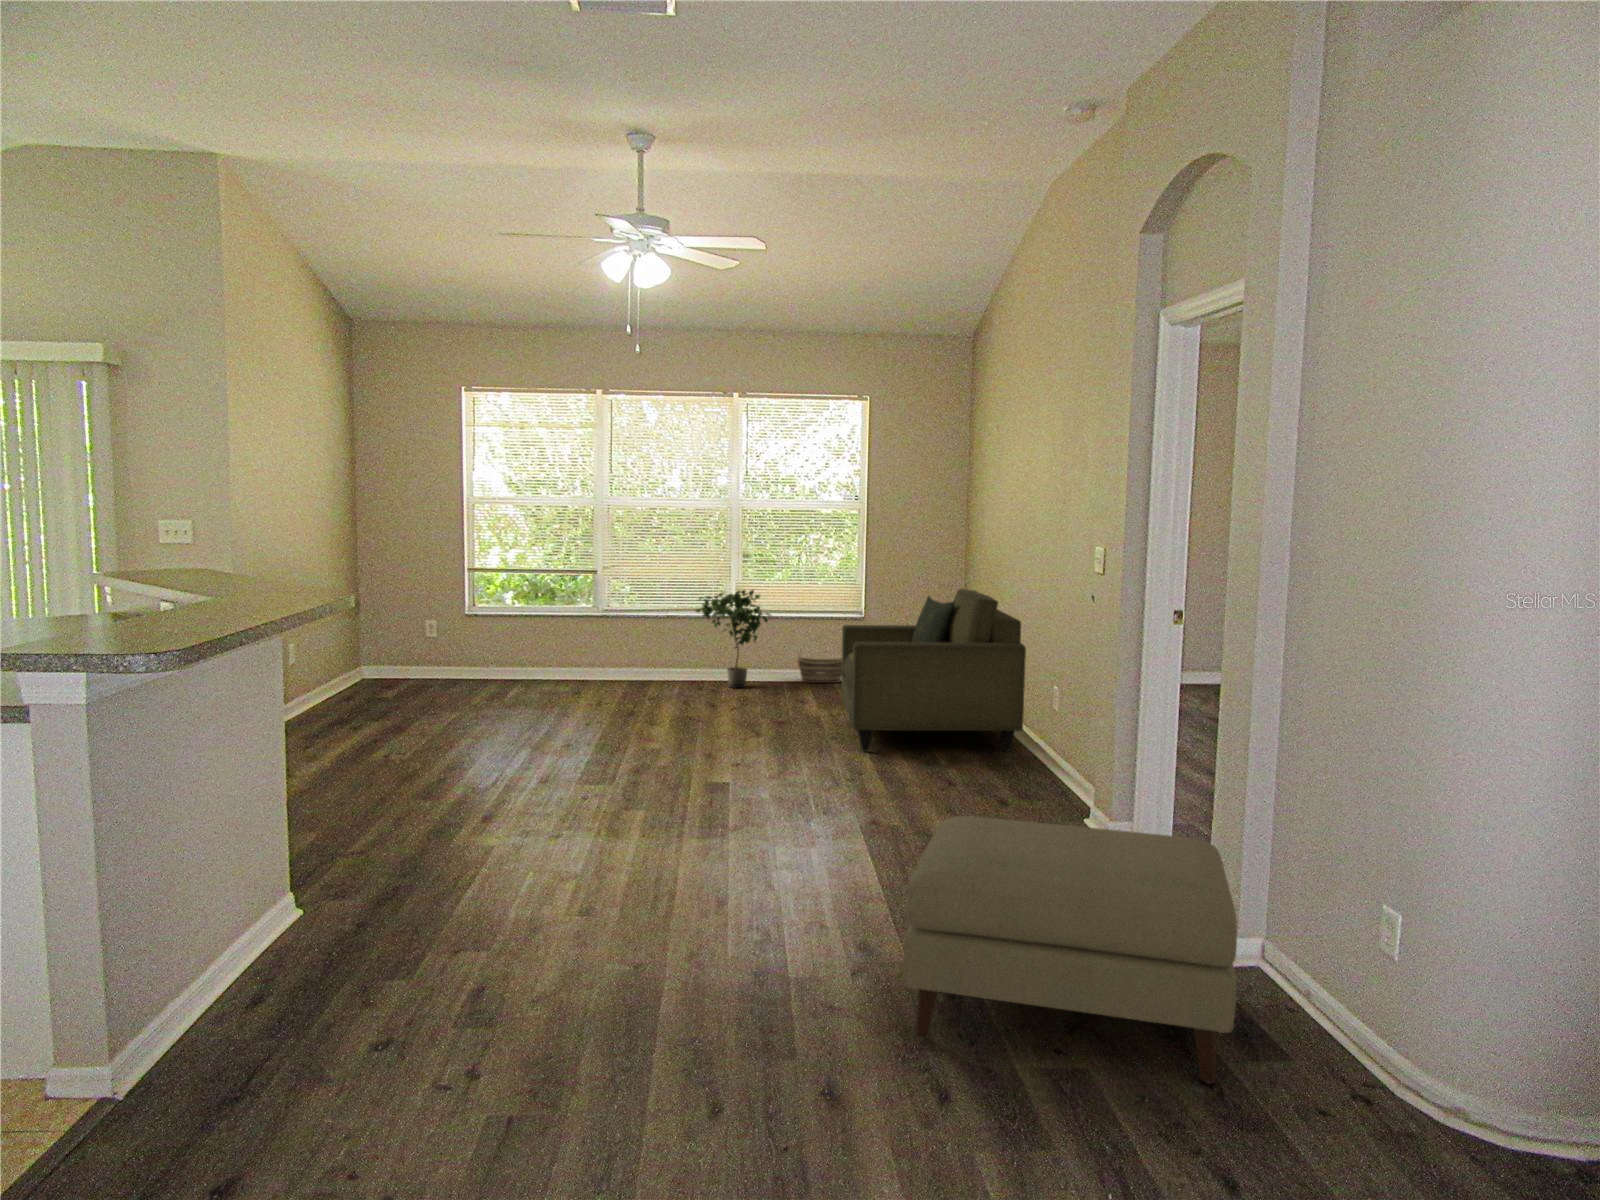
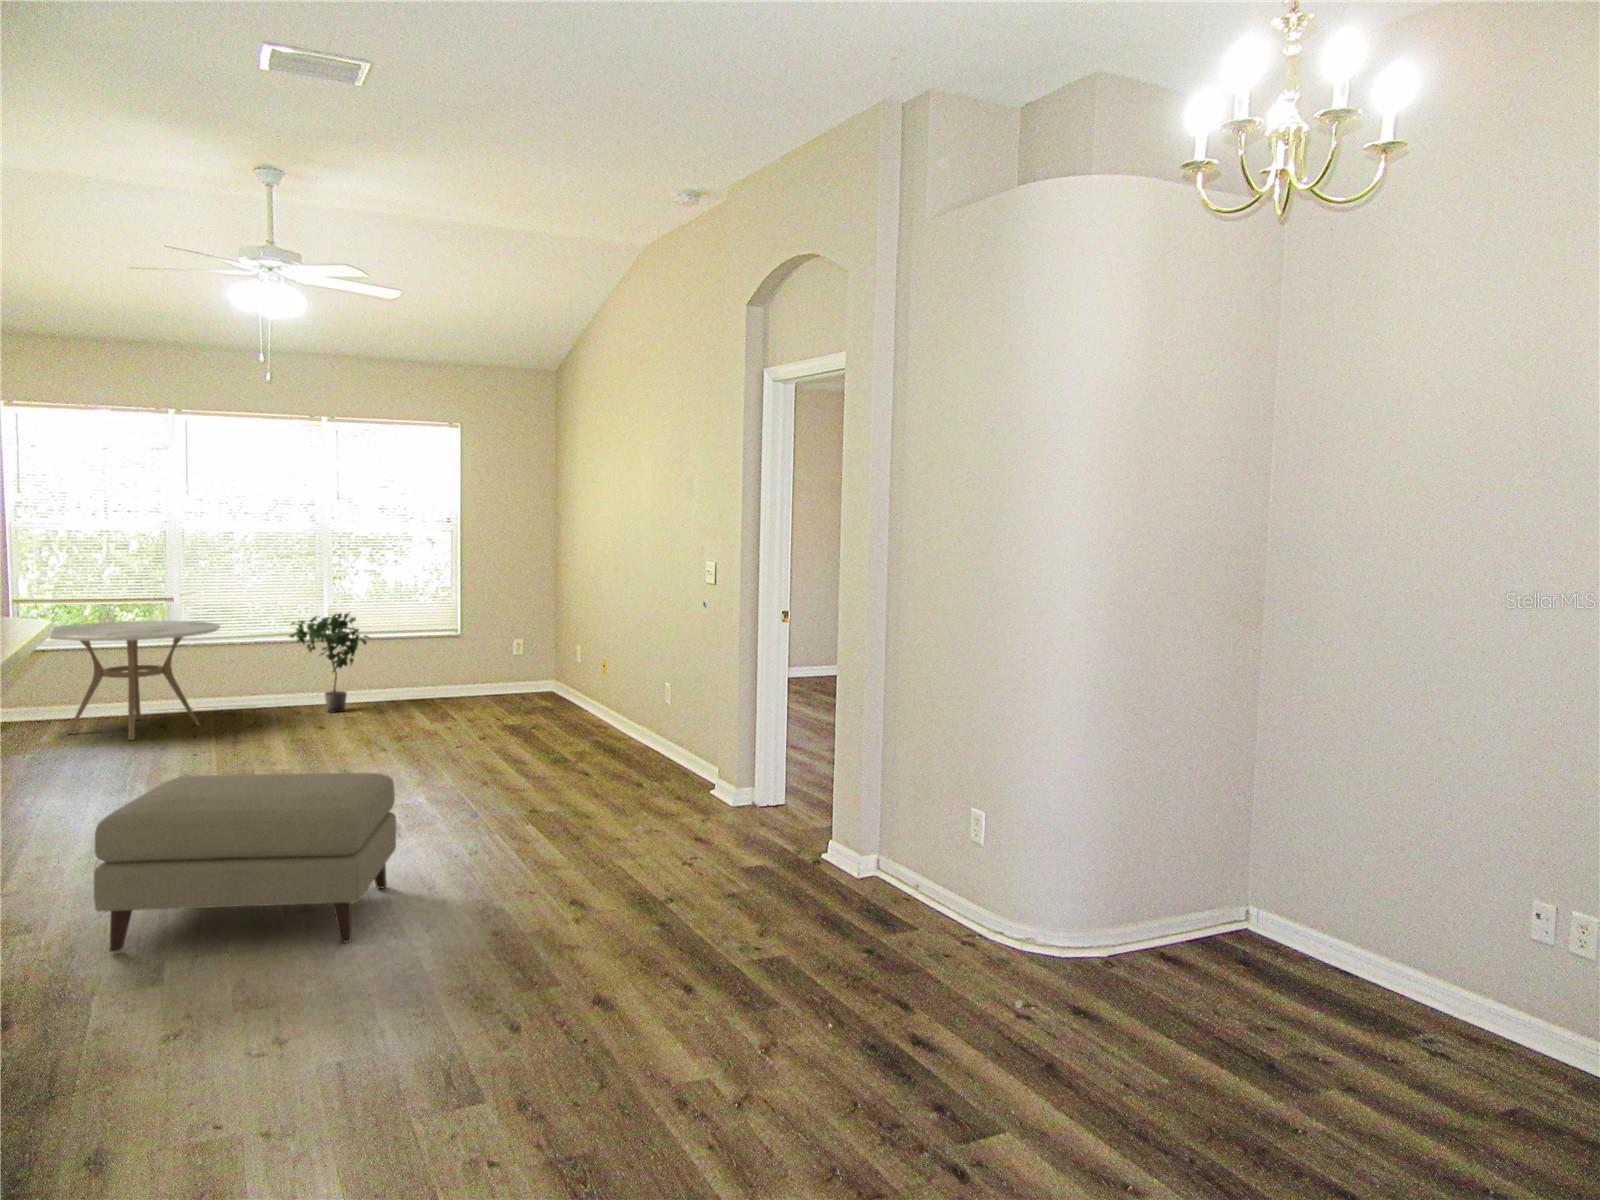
armchair: present [841,589,1026,752] -> none [459,604,640,757]
dining table: none [487,591,635,702] -> present [50,621,220,740]
basket: present [798,657,842,683] -> none [397,656,446,702]
ottoman: present [904,816,1237,1083] -> present [94,773,396,952]

